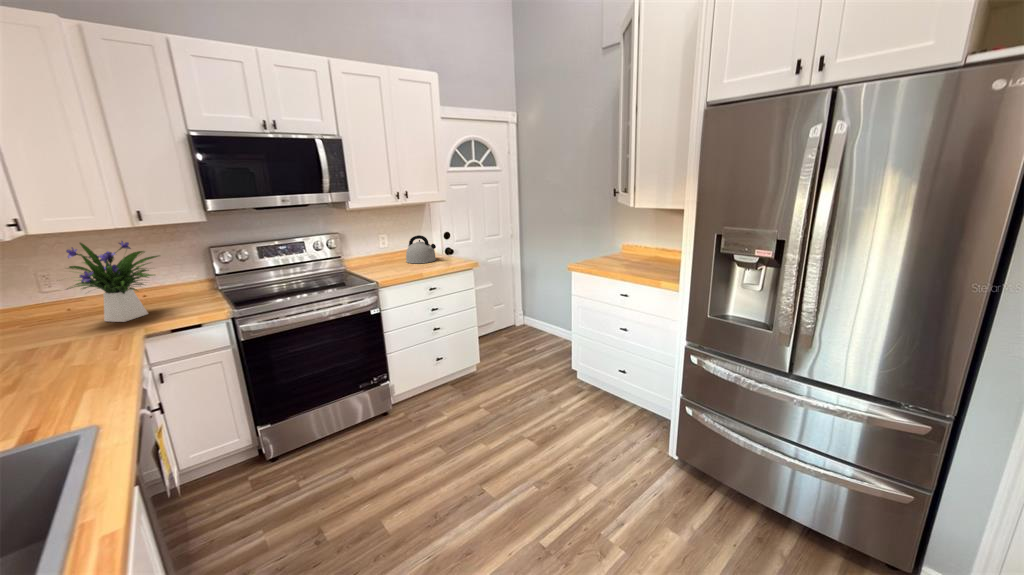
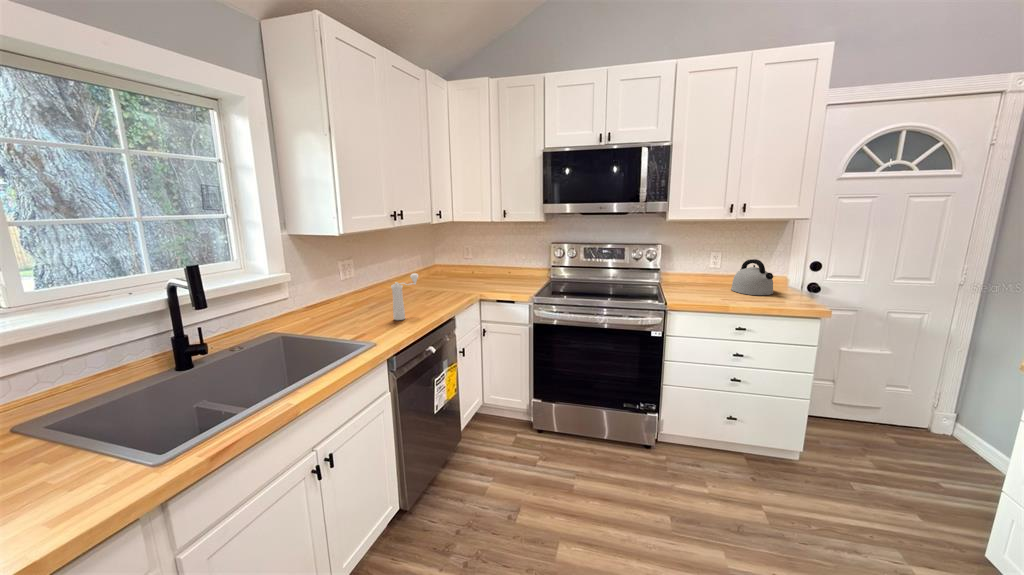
flower arrangement: present [66,241,158,322] -> none [454,228,508,287]
pepper mill: none [16,318,64,399] -> present [391,274,418,320]

